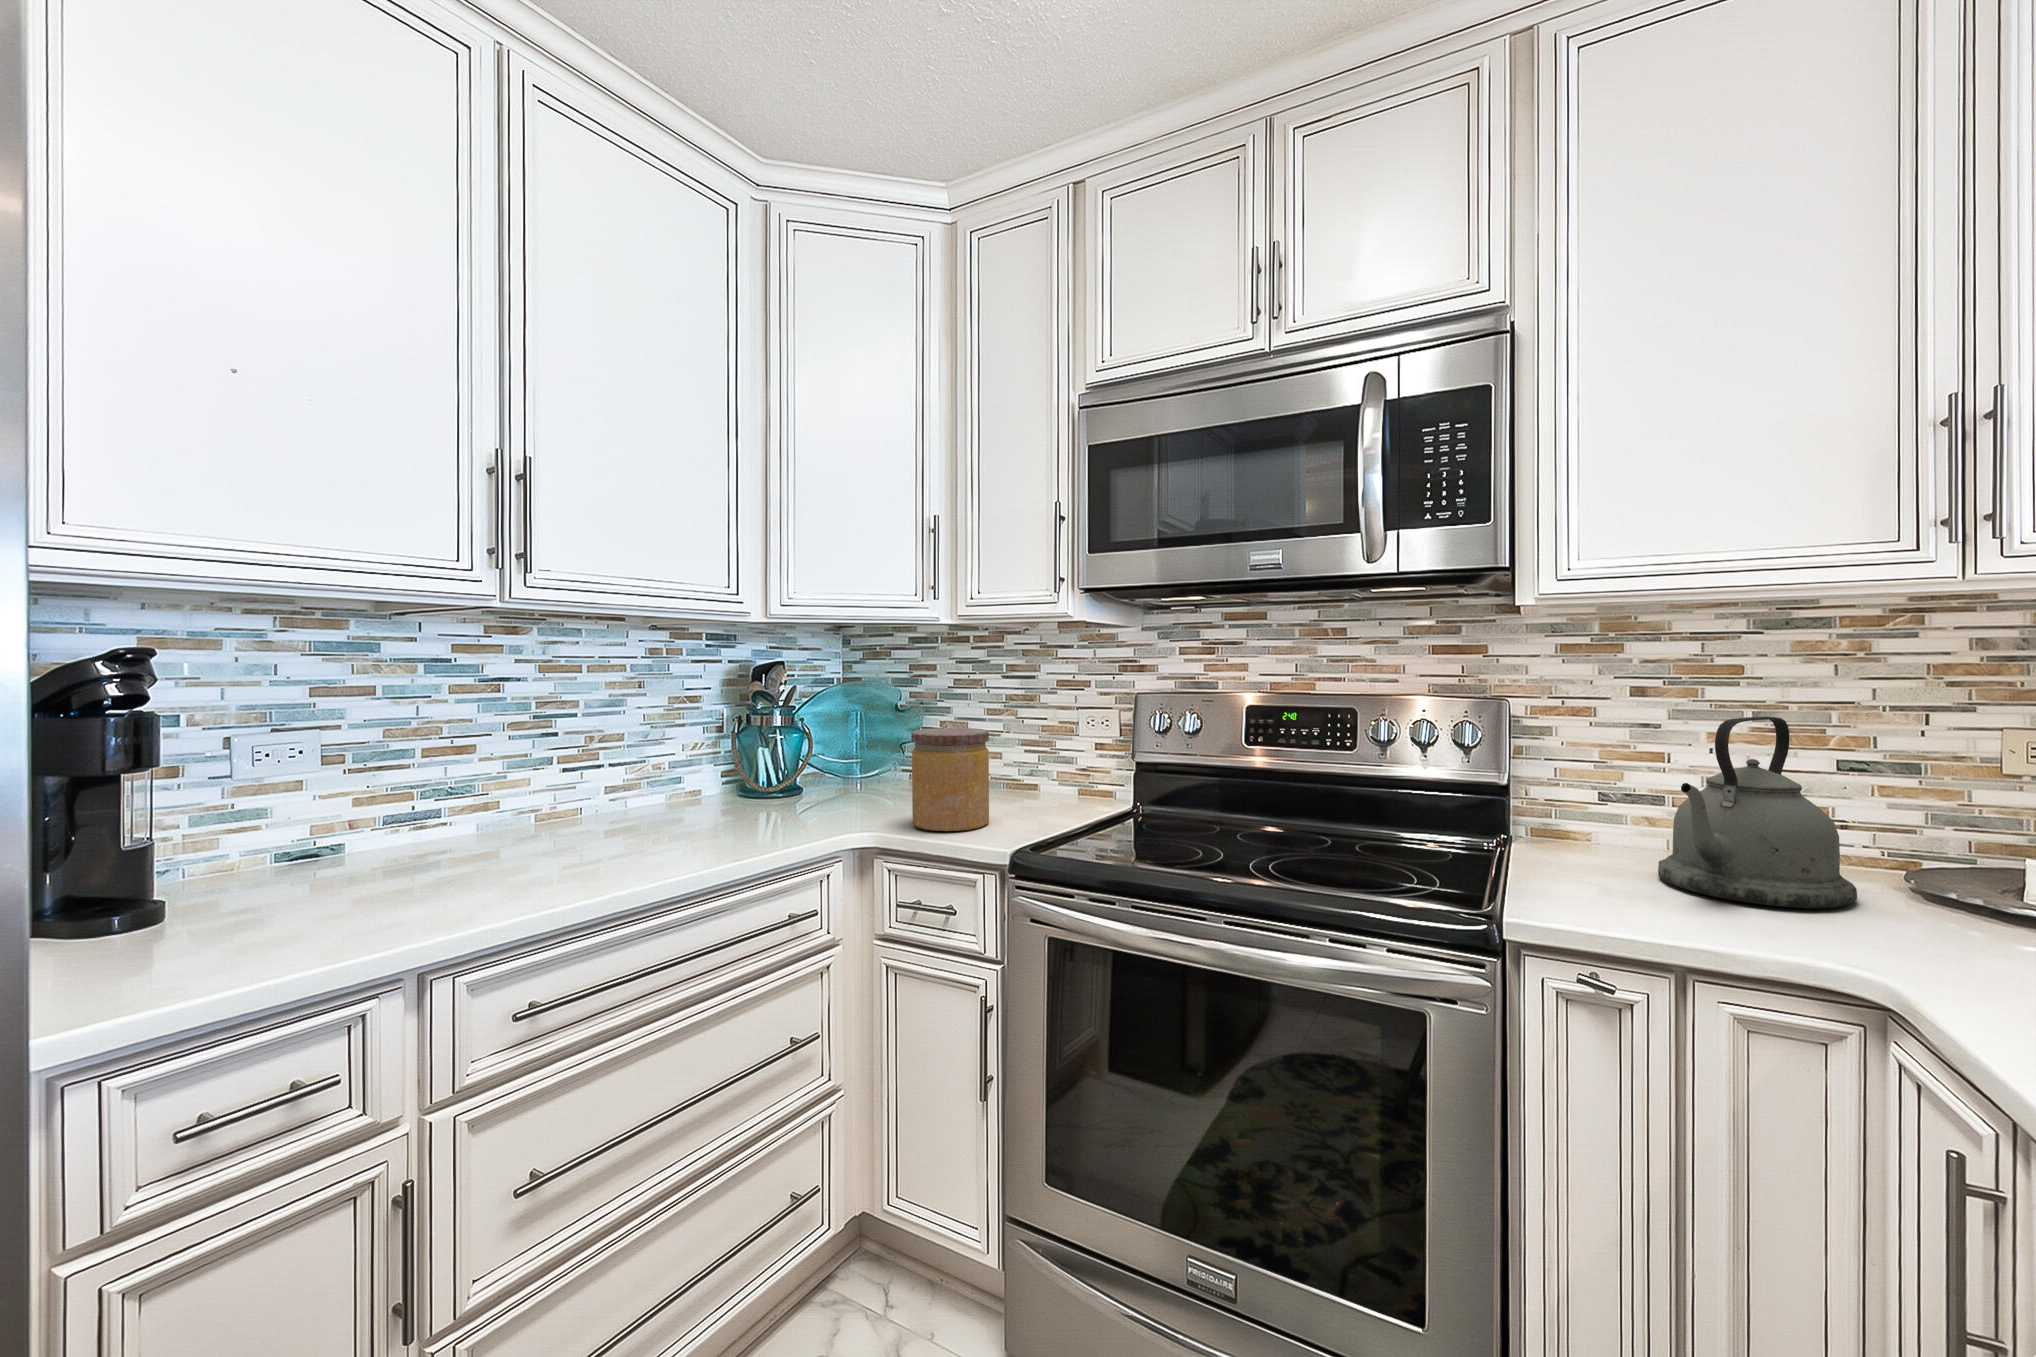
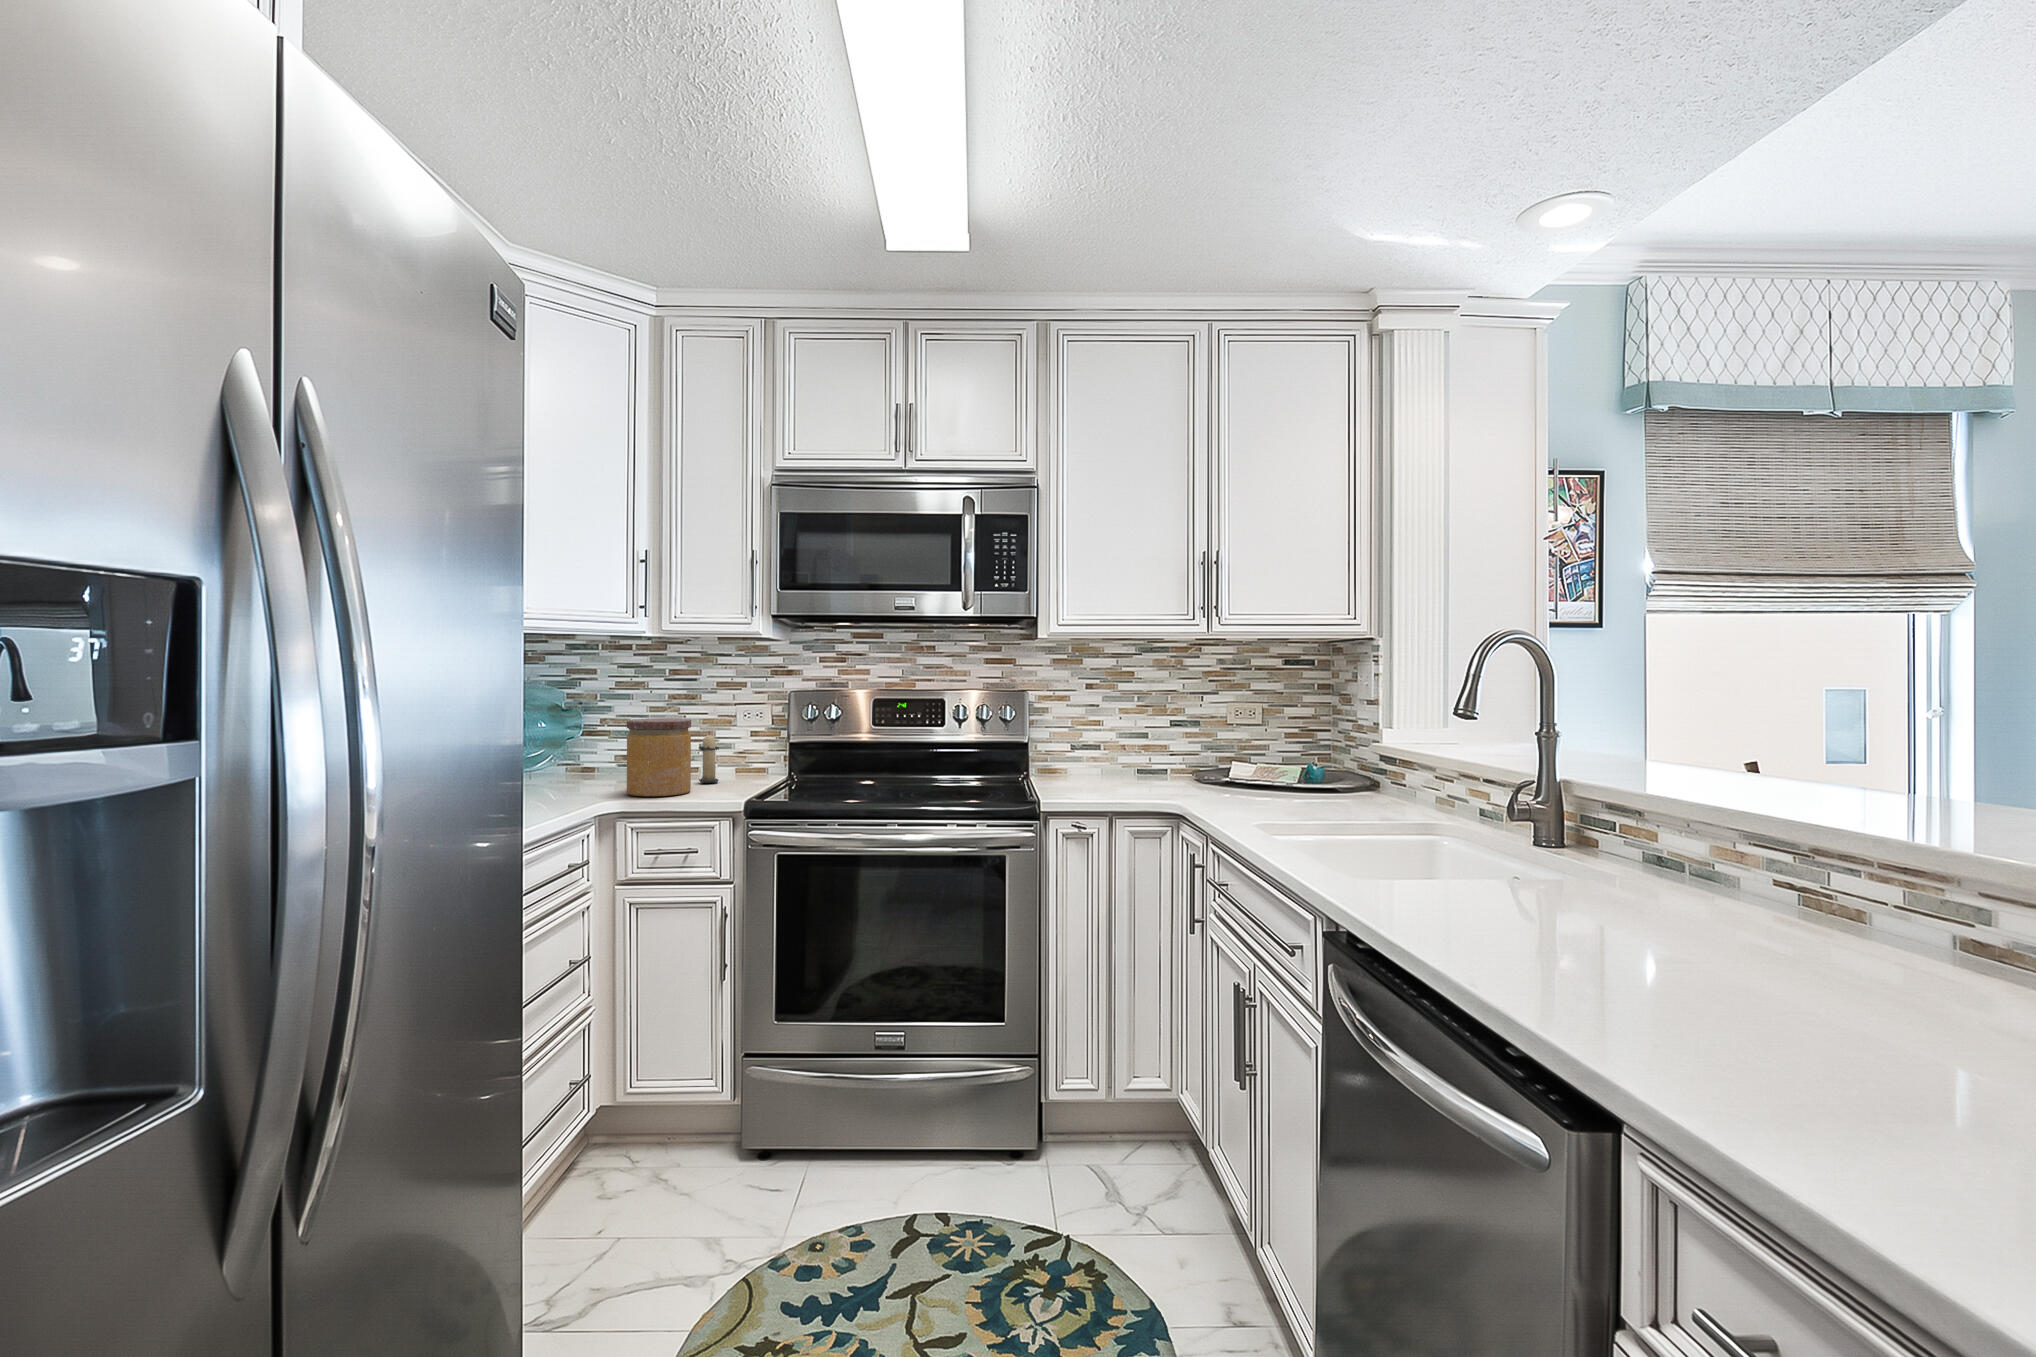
kettle: present [1658,717,1857,908] -> none [1100,697,1175,786]
candle: none [1012,745,1044,812] -> present [699,732,719,783]

